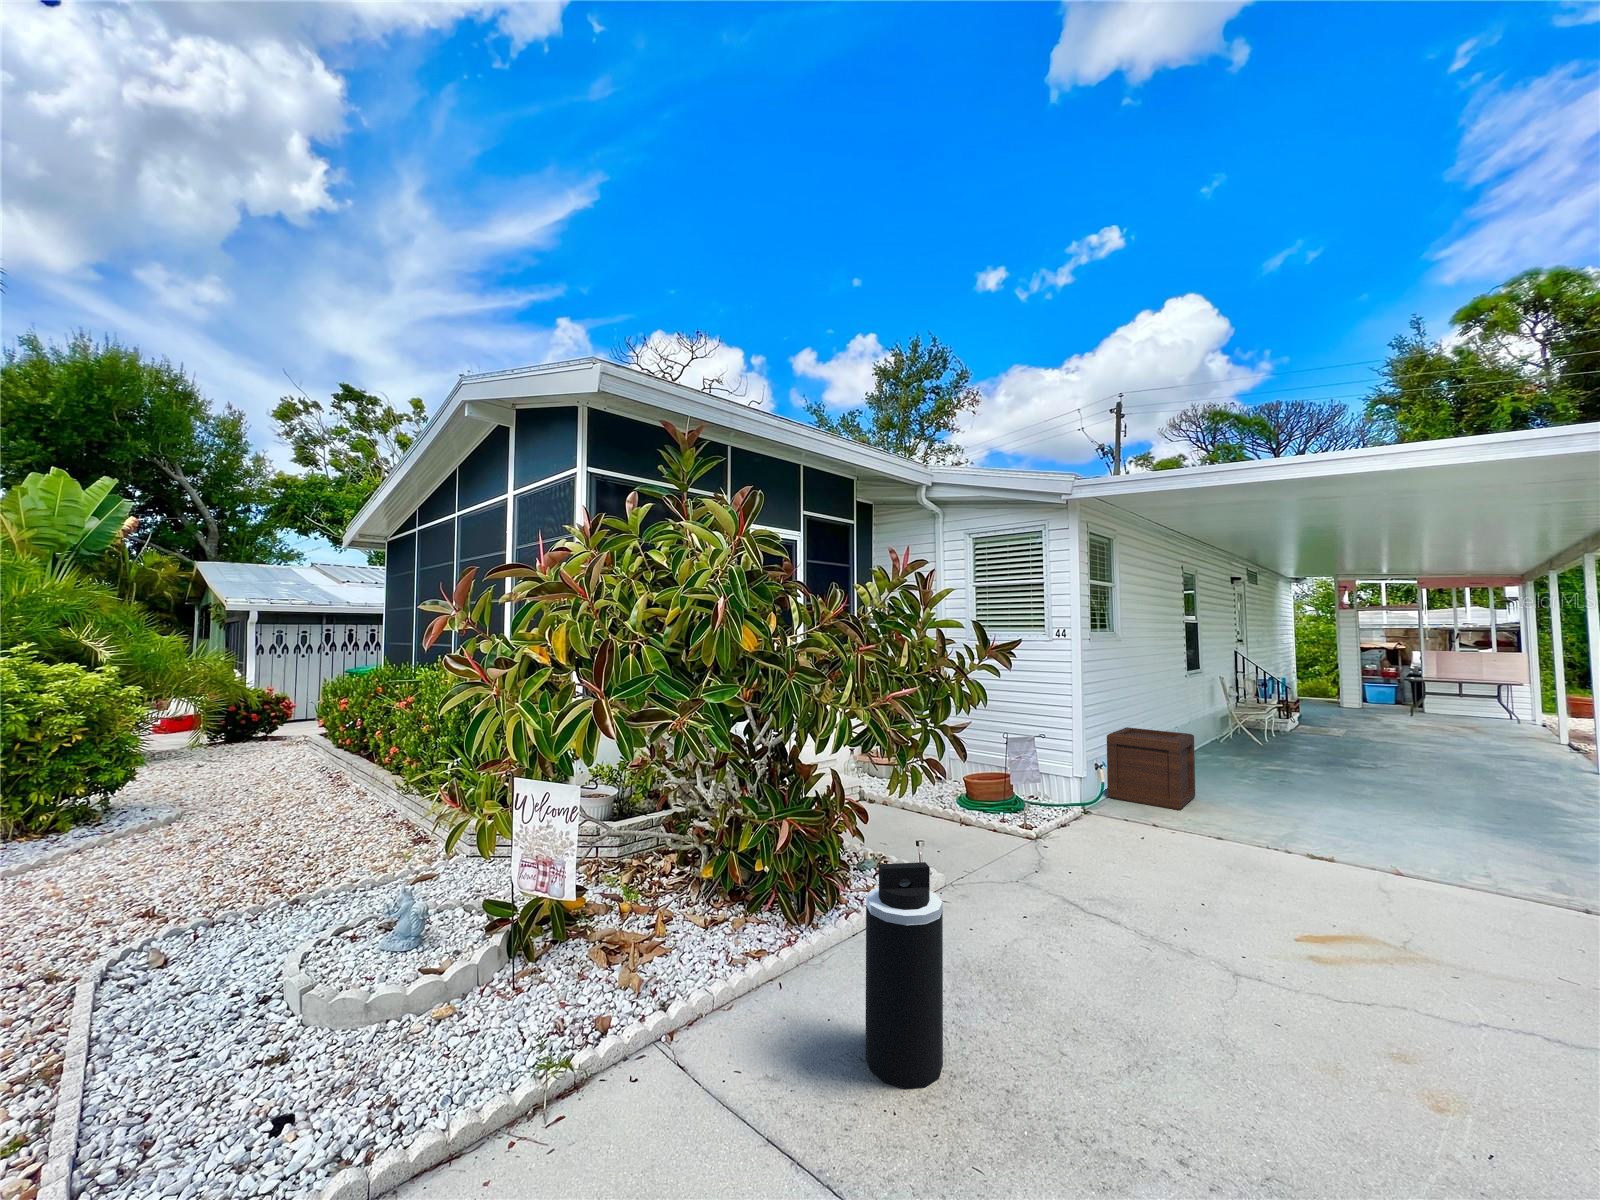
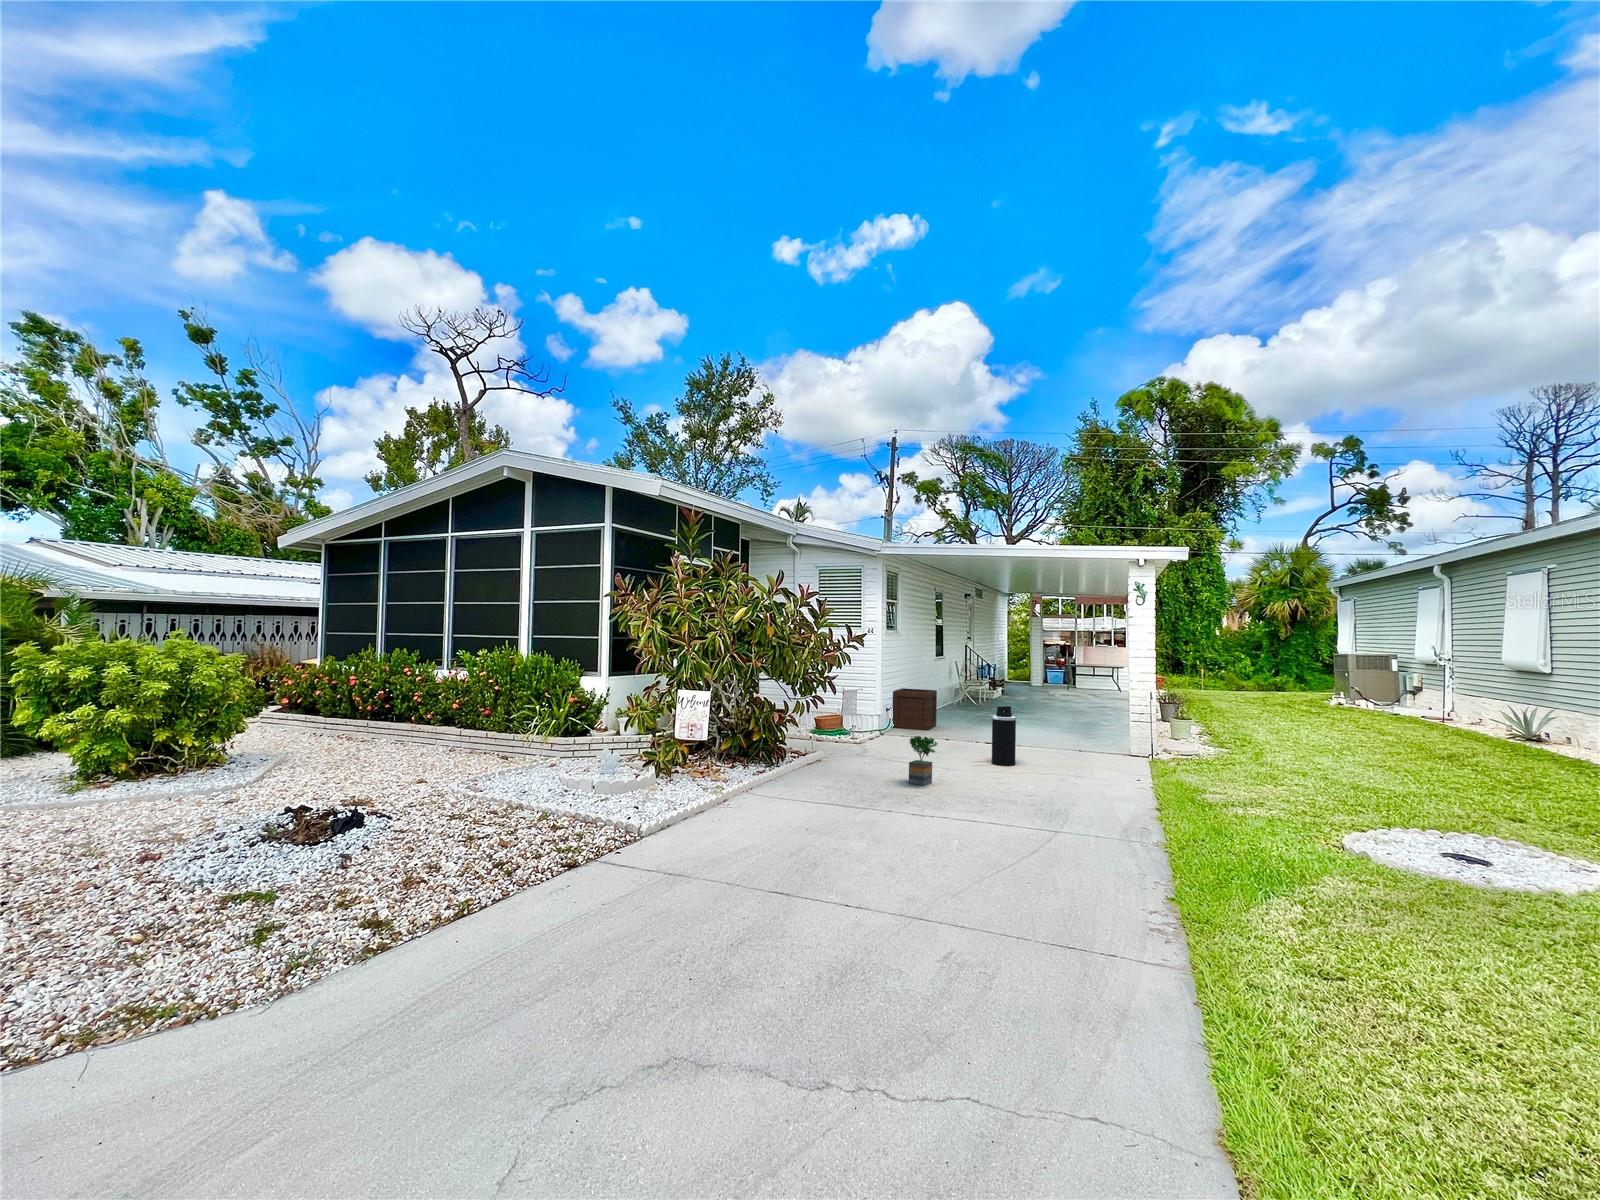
trash can: present [865,862,943,1089] -> present [992,706,1016,766]
potted tree: none [1118,932,1226,1120] -> present [909,736,938,786]

